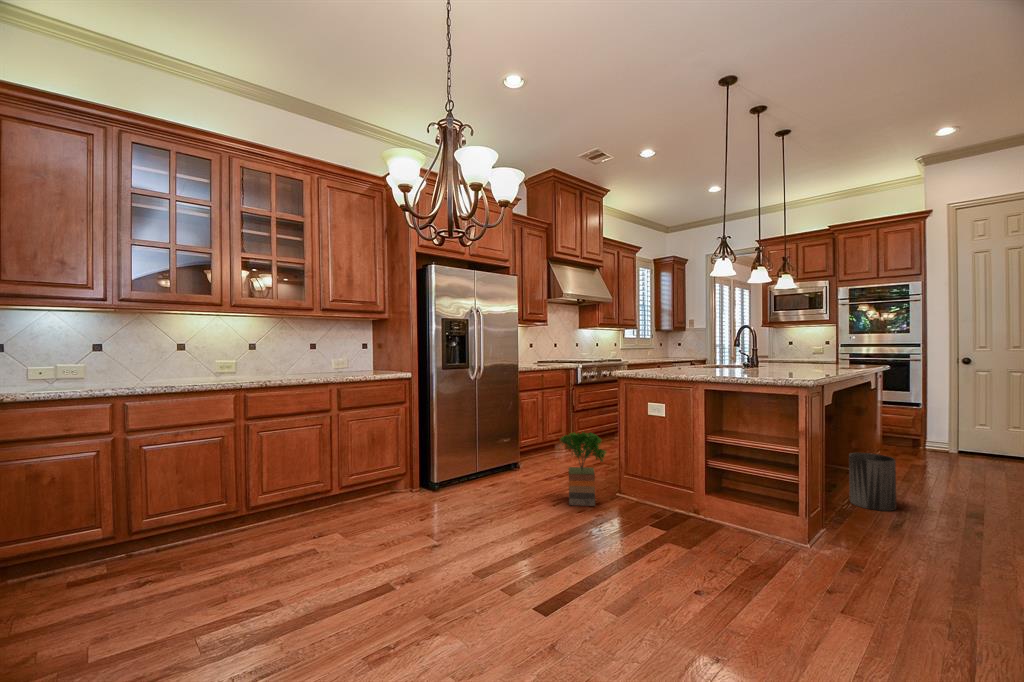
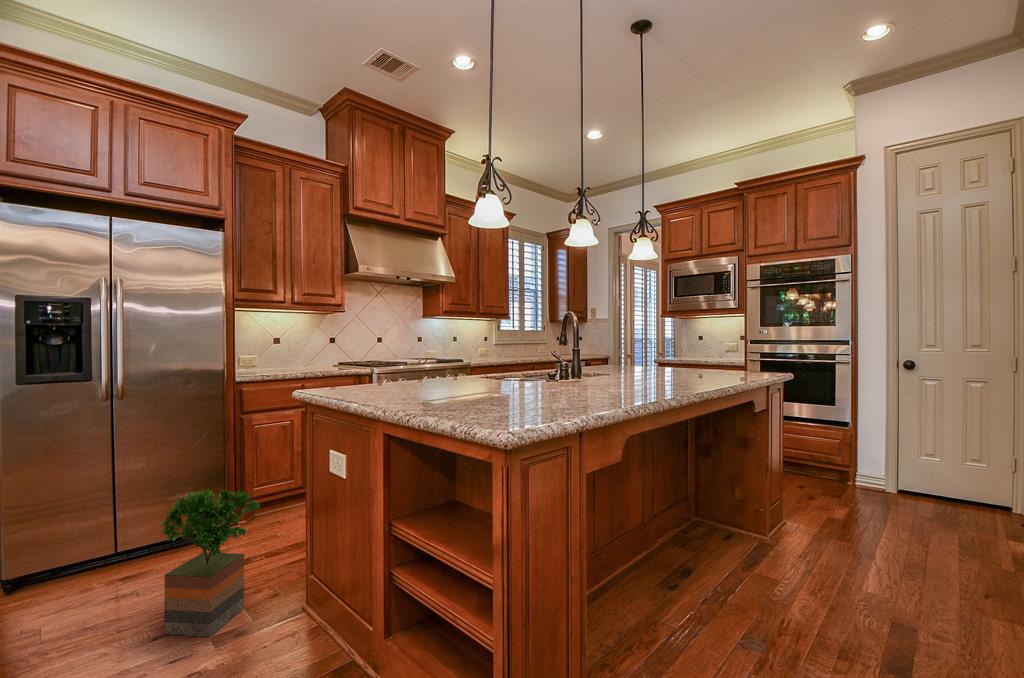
trash can: present [849,453,896,511] -> none [688,527,763,650]

